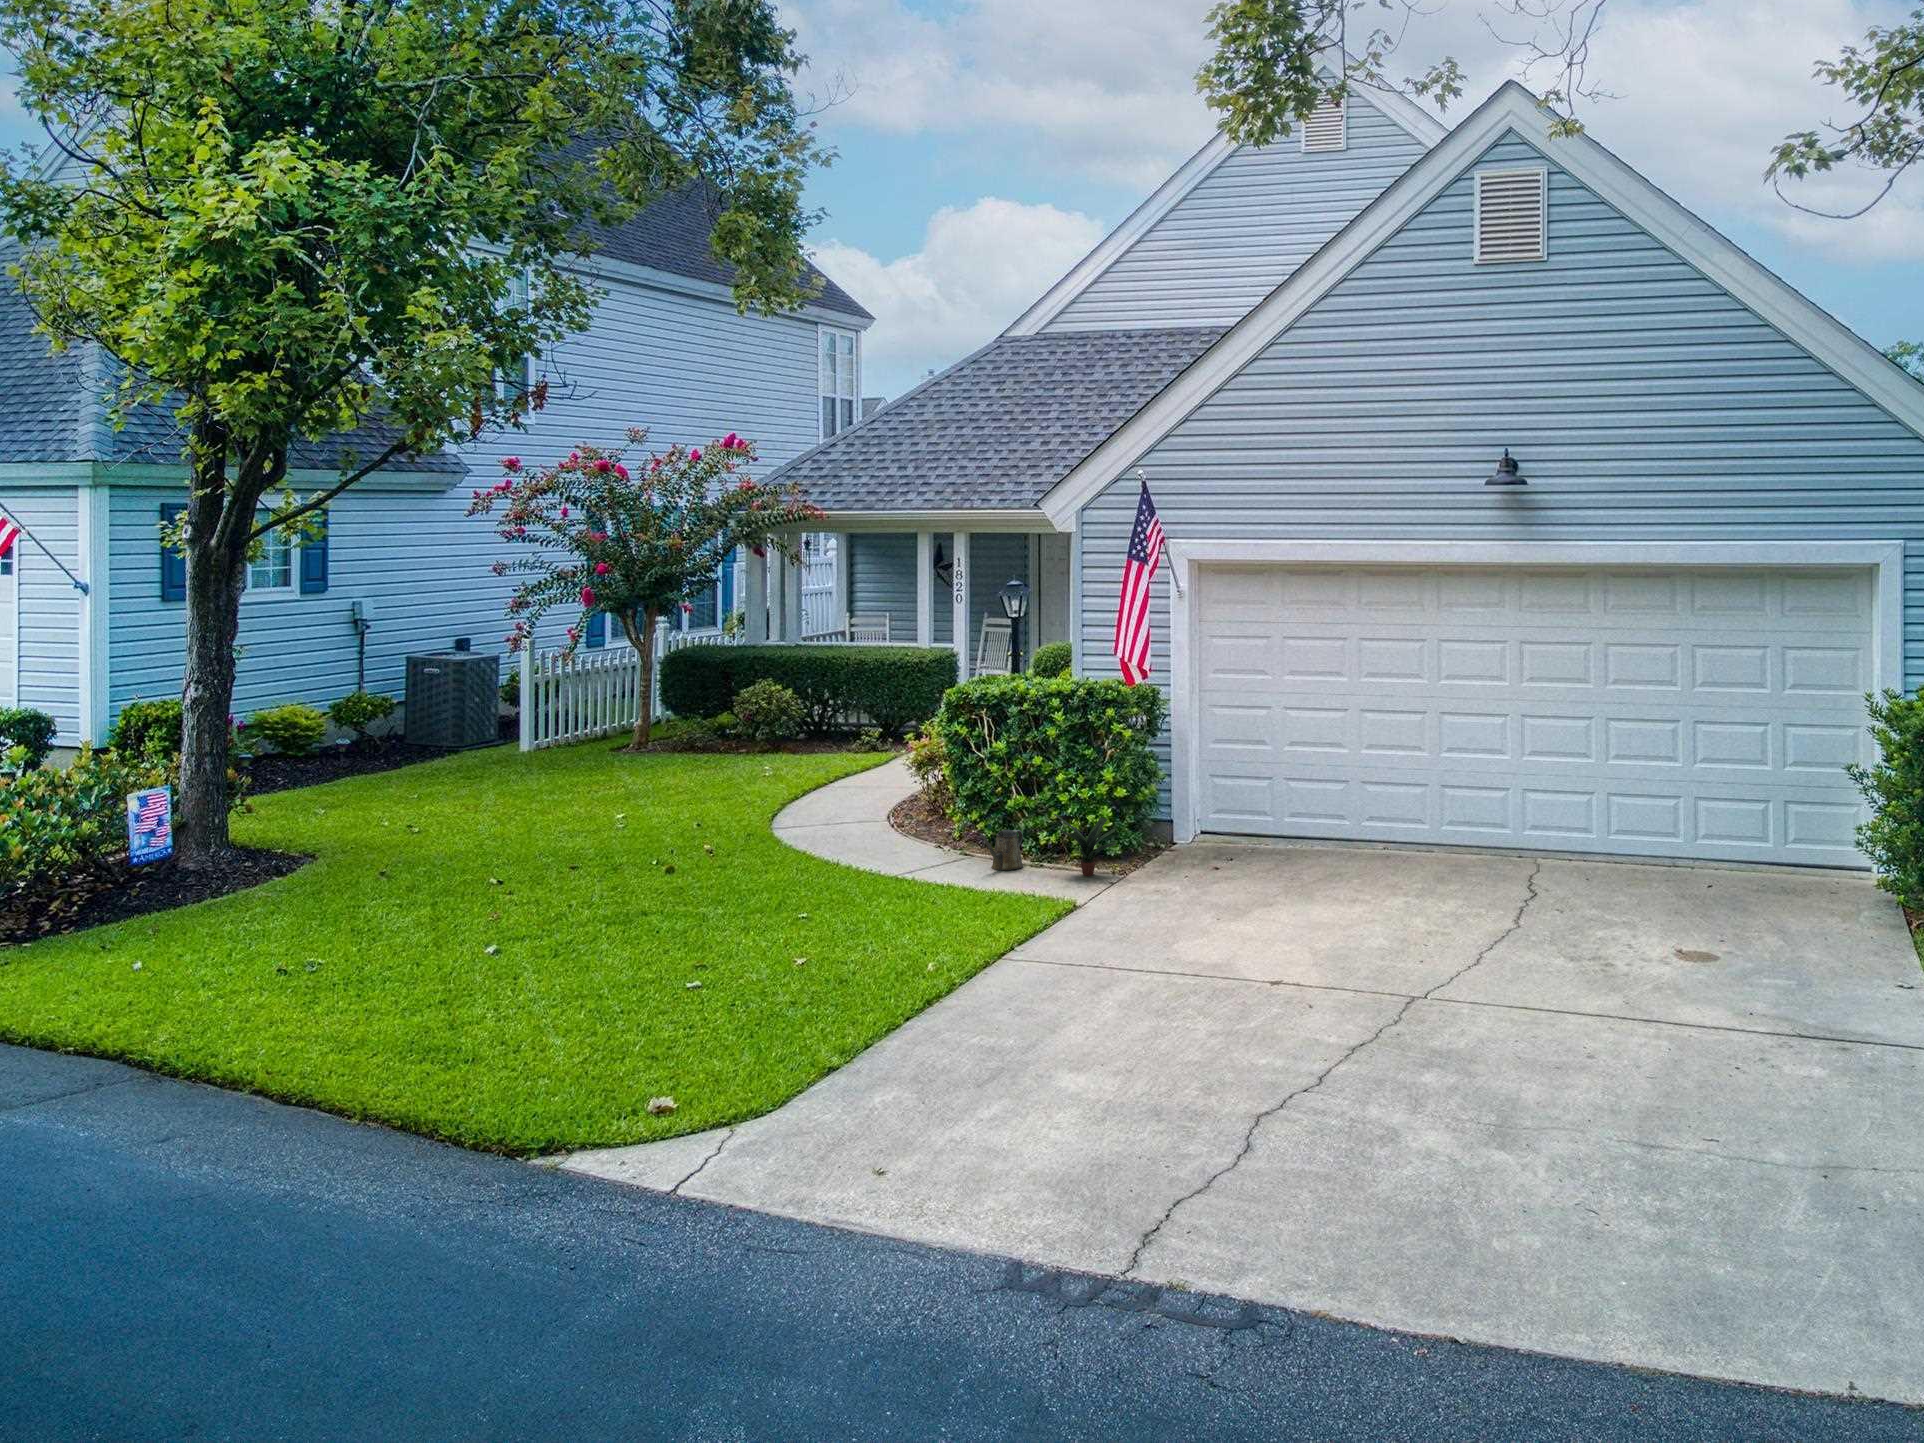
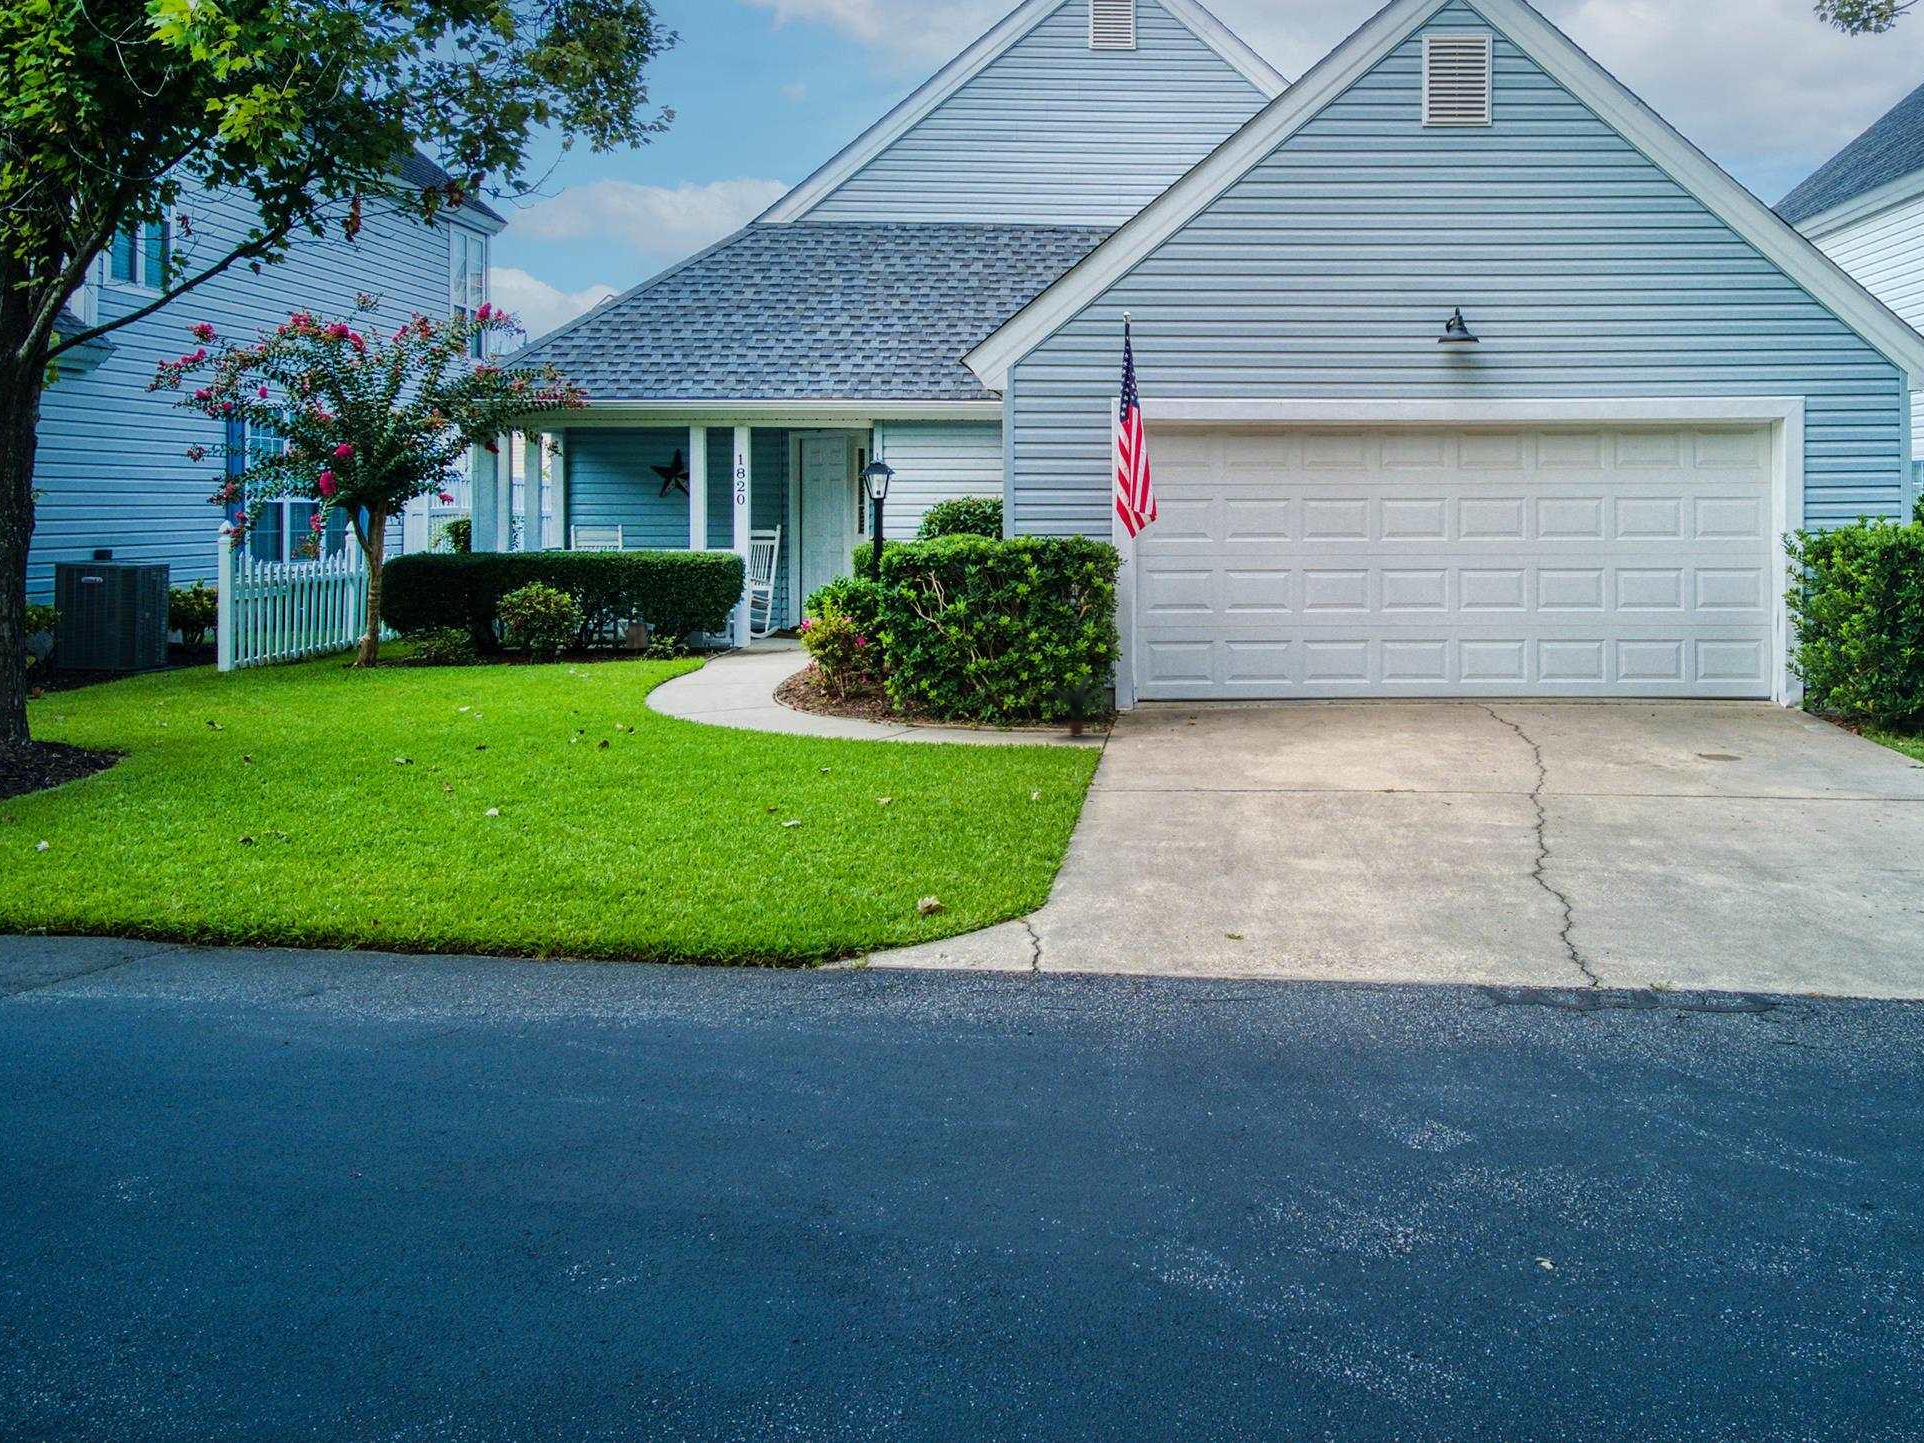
watering can: present [979,830,1023,870] -> present [617,622,649,649]

